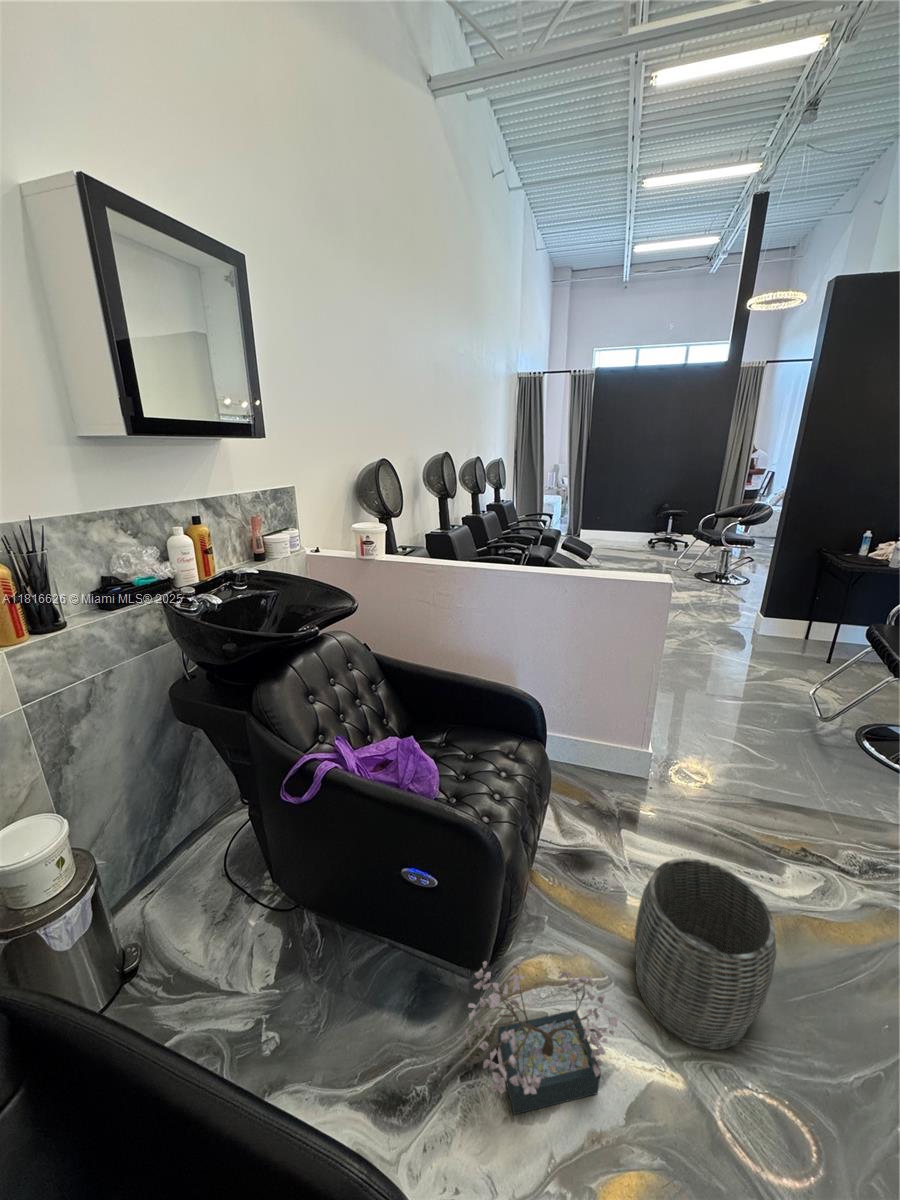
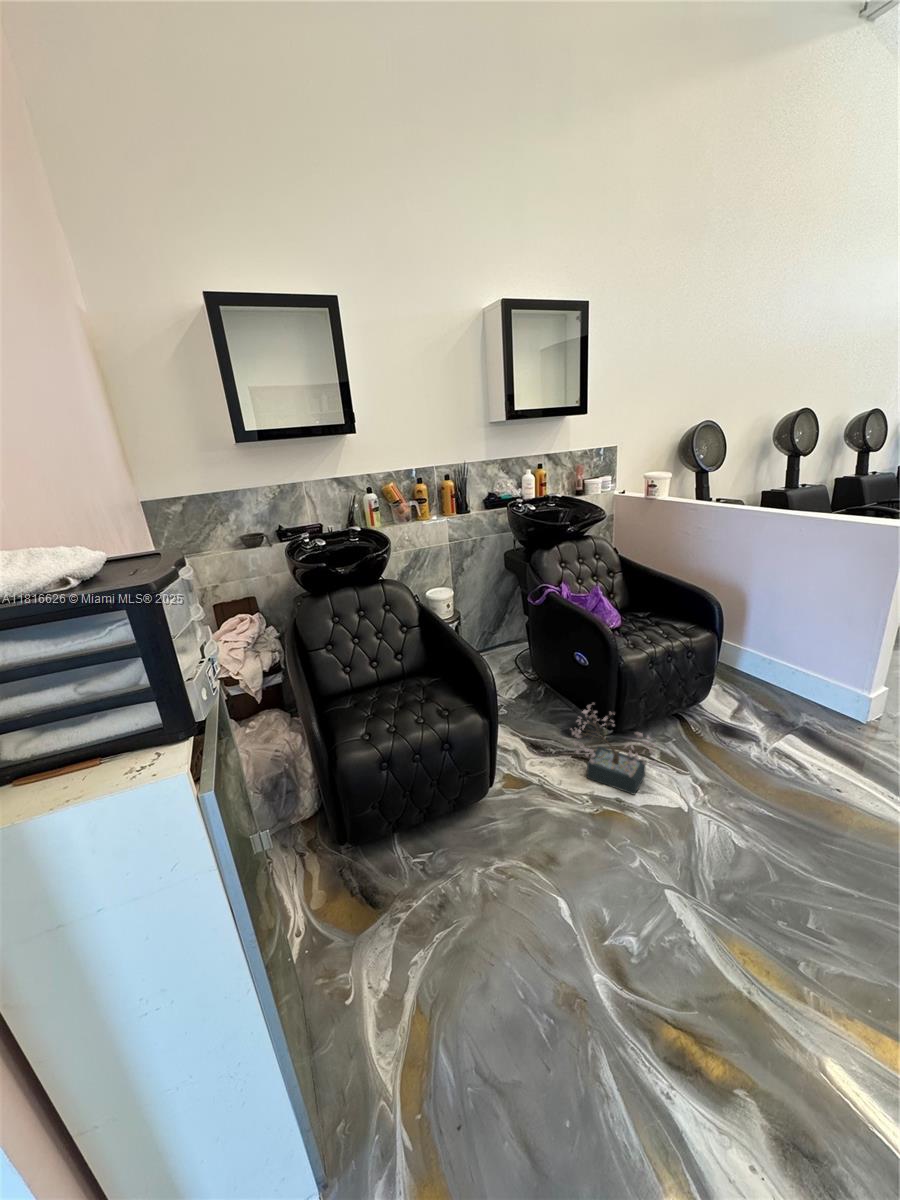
woven basket: present [635,858,776,1050] -> none [700,713,802,832]

